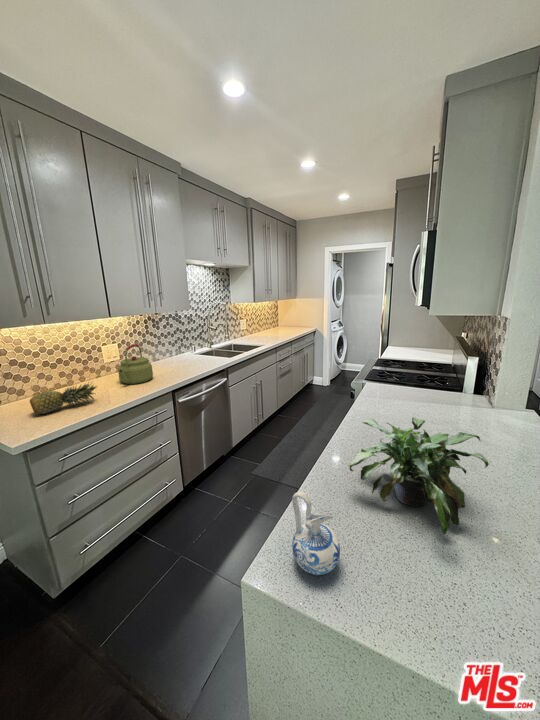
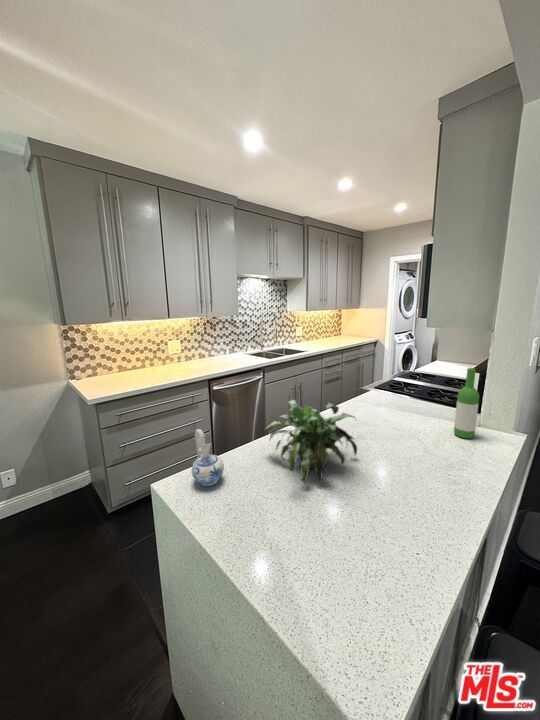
kettle: present [118,344,153,384] -> none [173,341,200,371]
wine bottle: none [493,360,523,431] -> present [454,368,479,438]
fruit: present [30,383,97,414] -> none [110,364,154,383]

